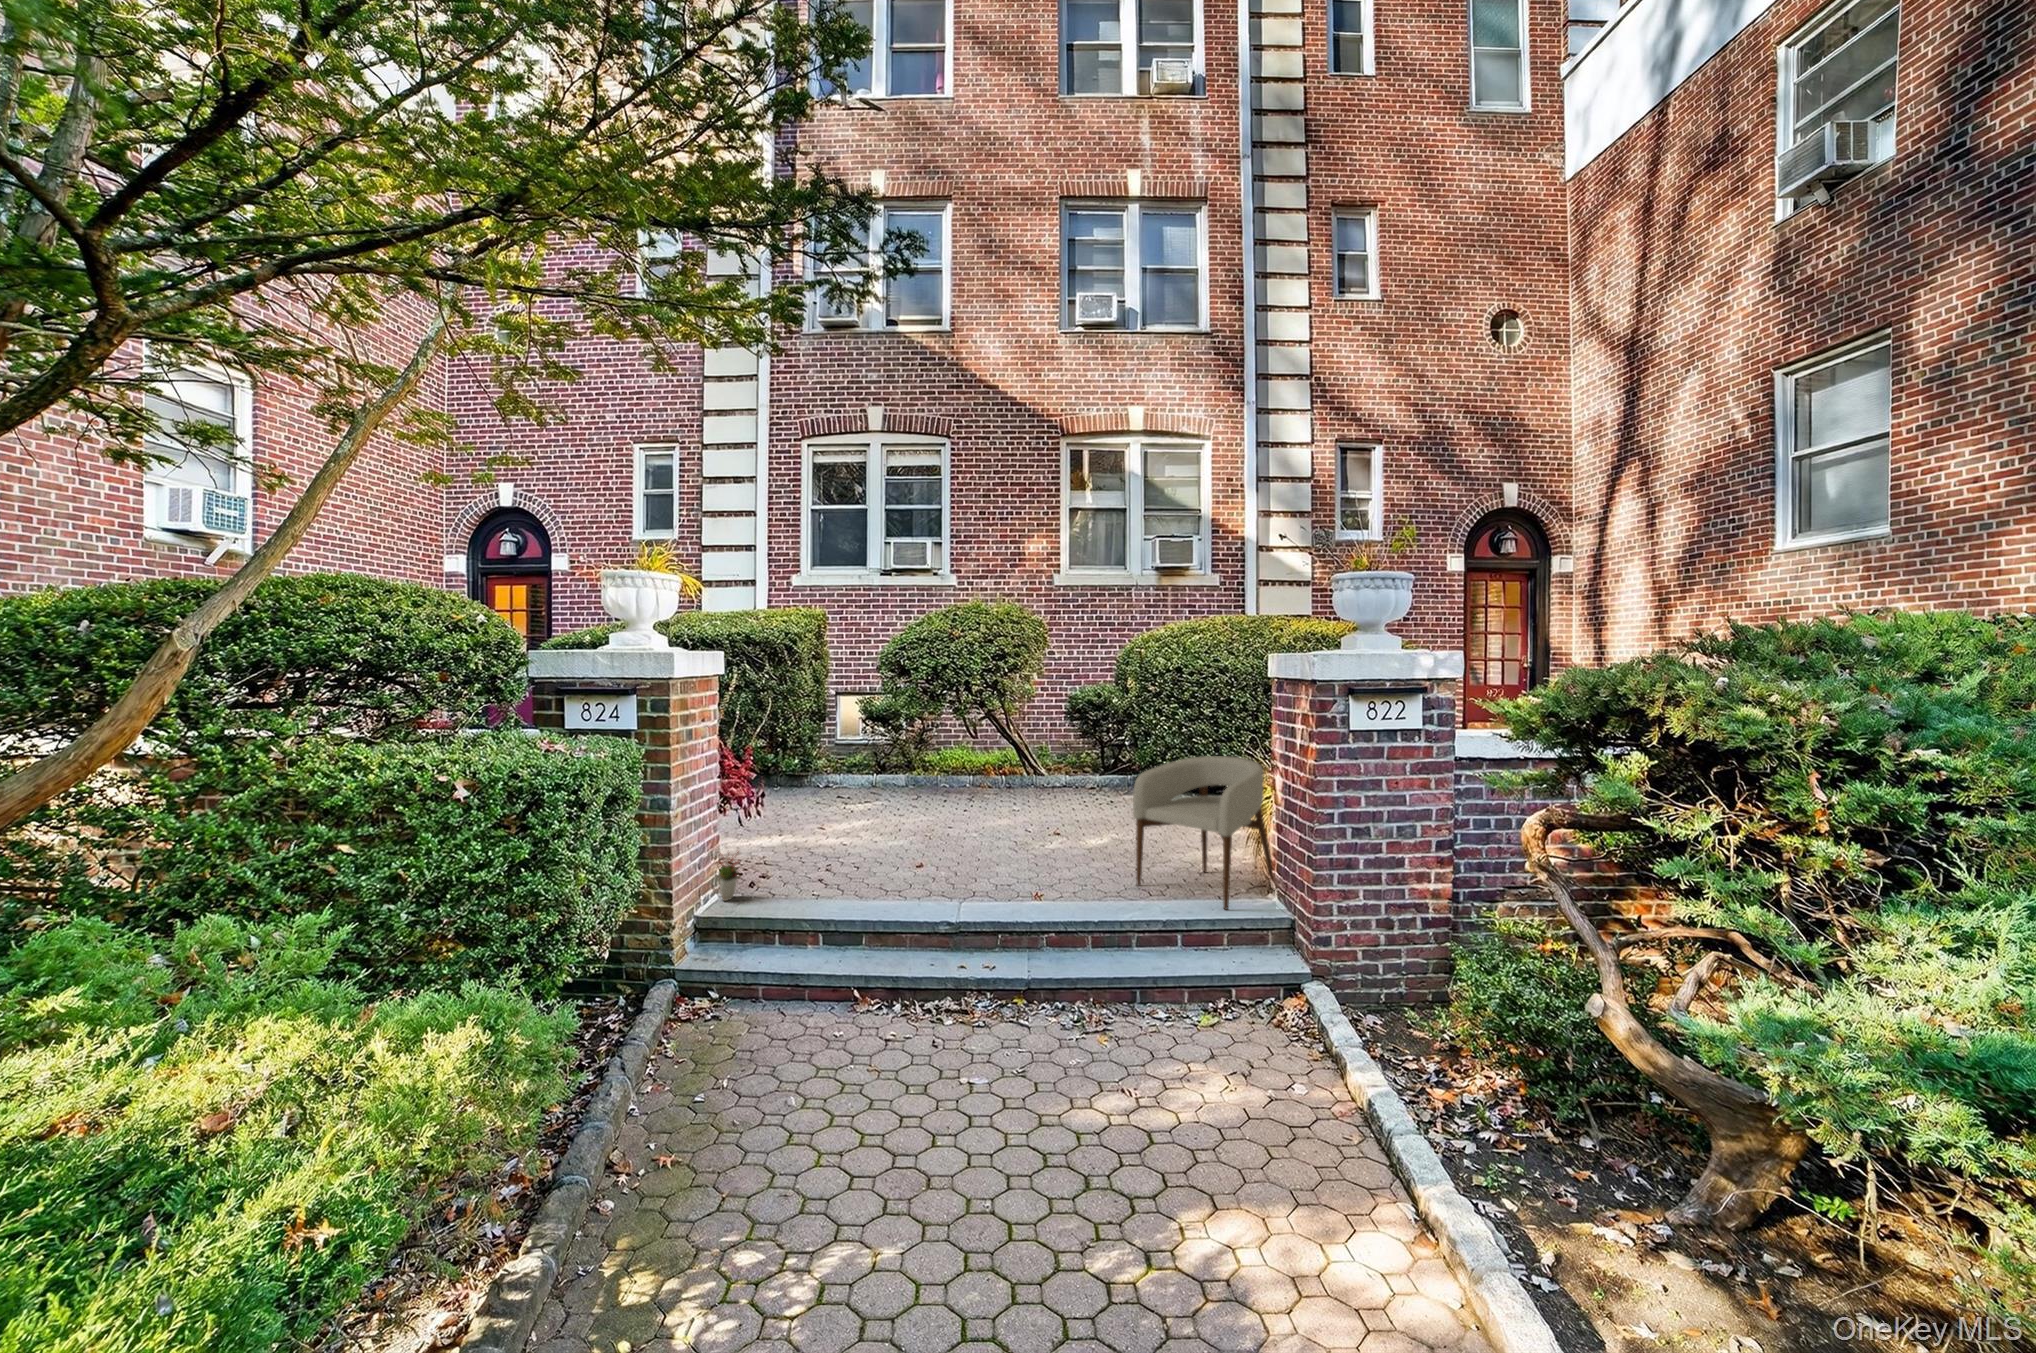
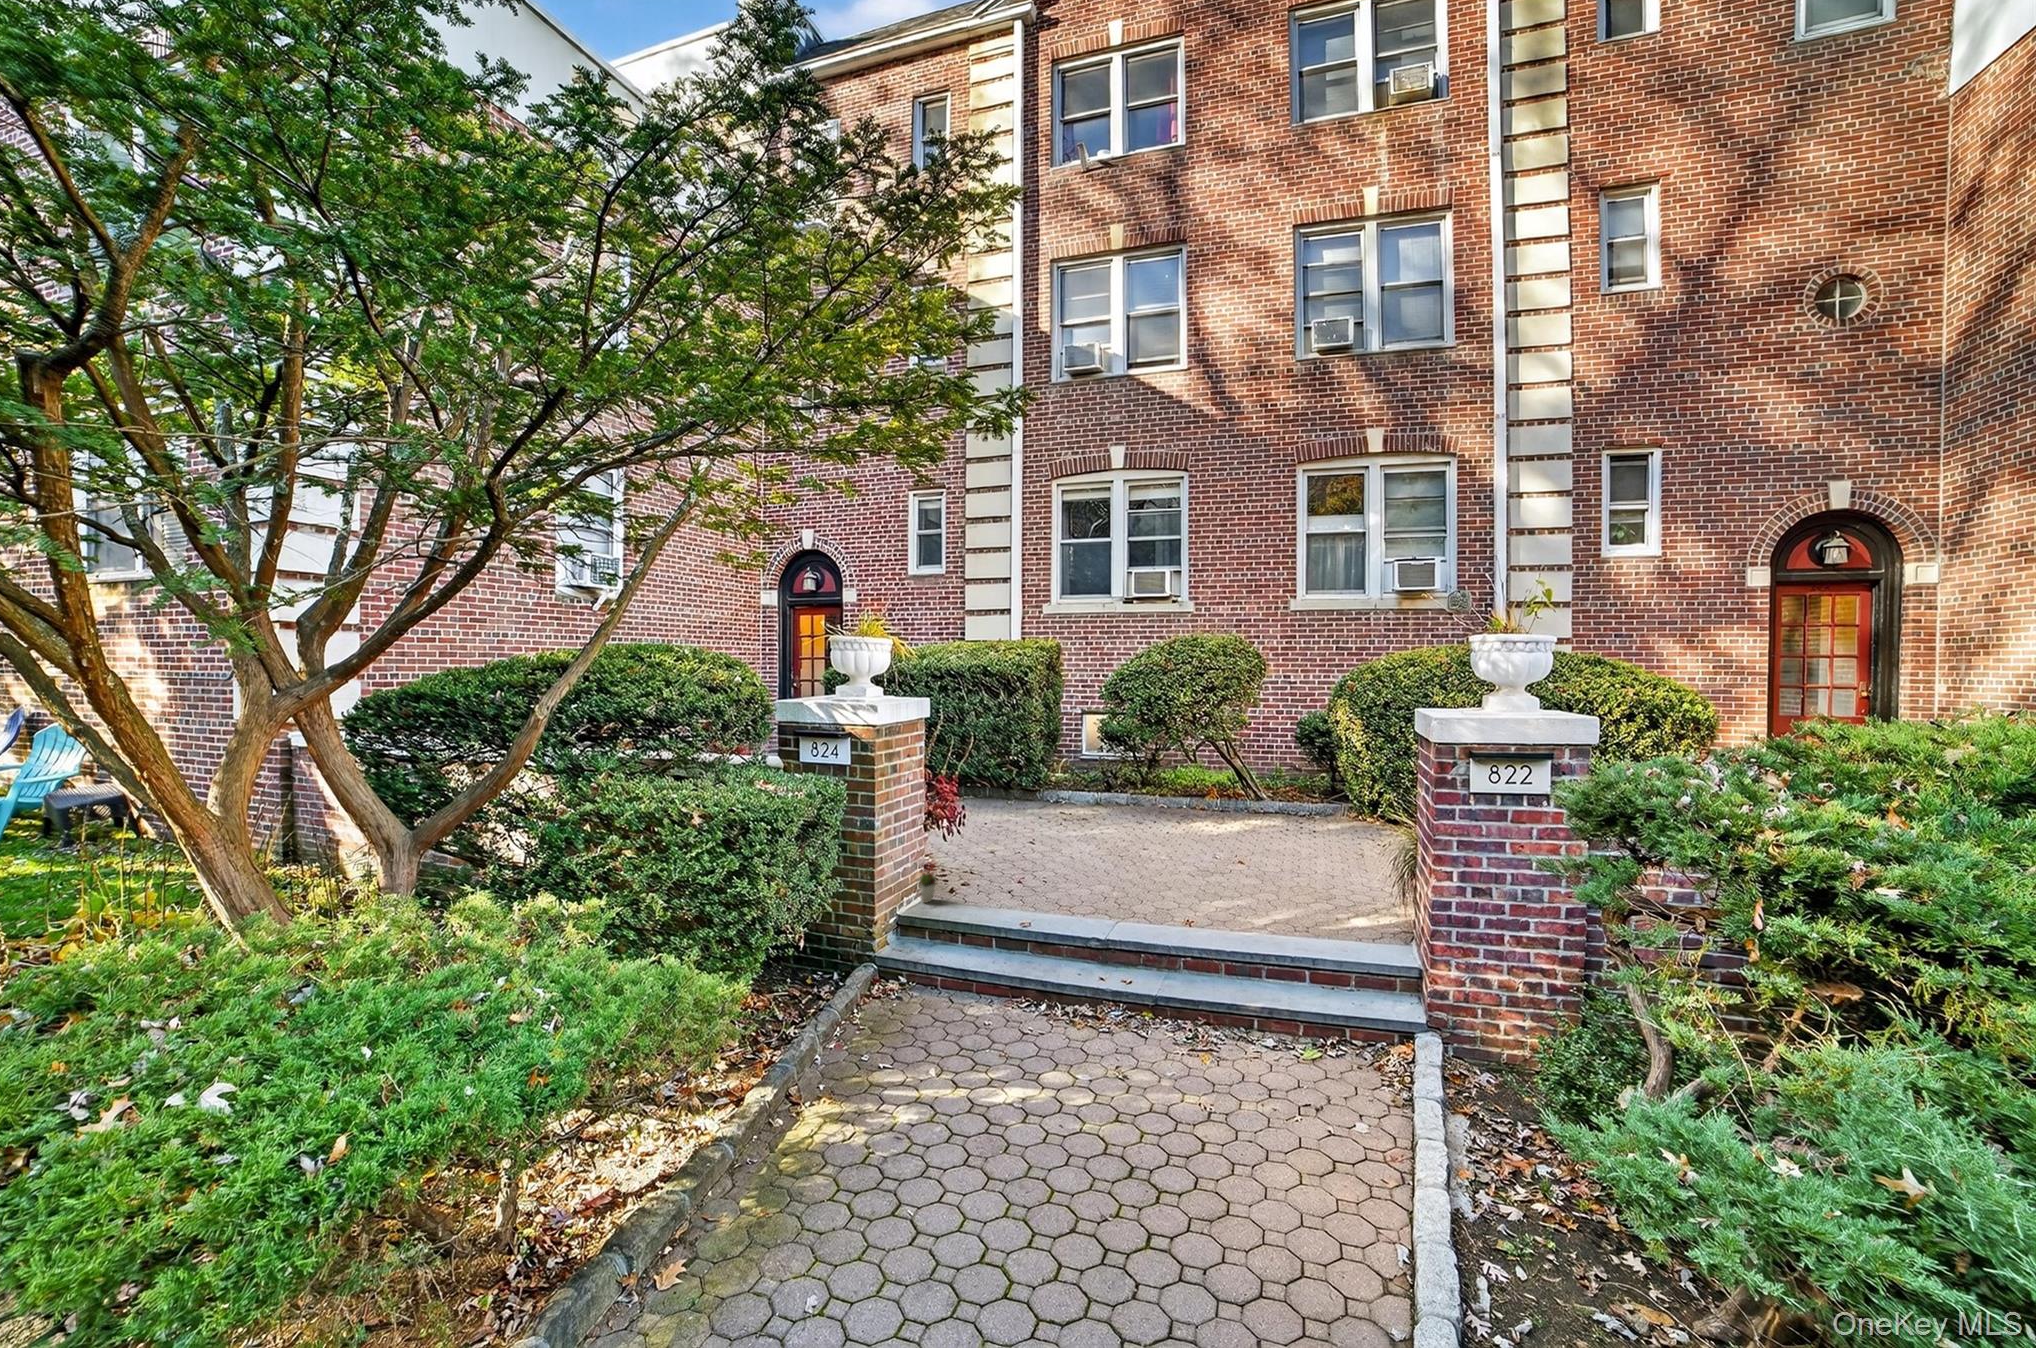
armchair: present [1133,756,1273,910] -> none [1282,802,1427,954]

